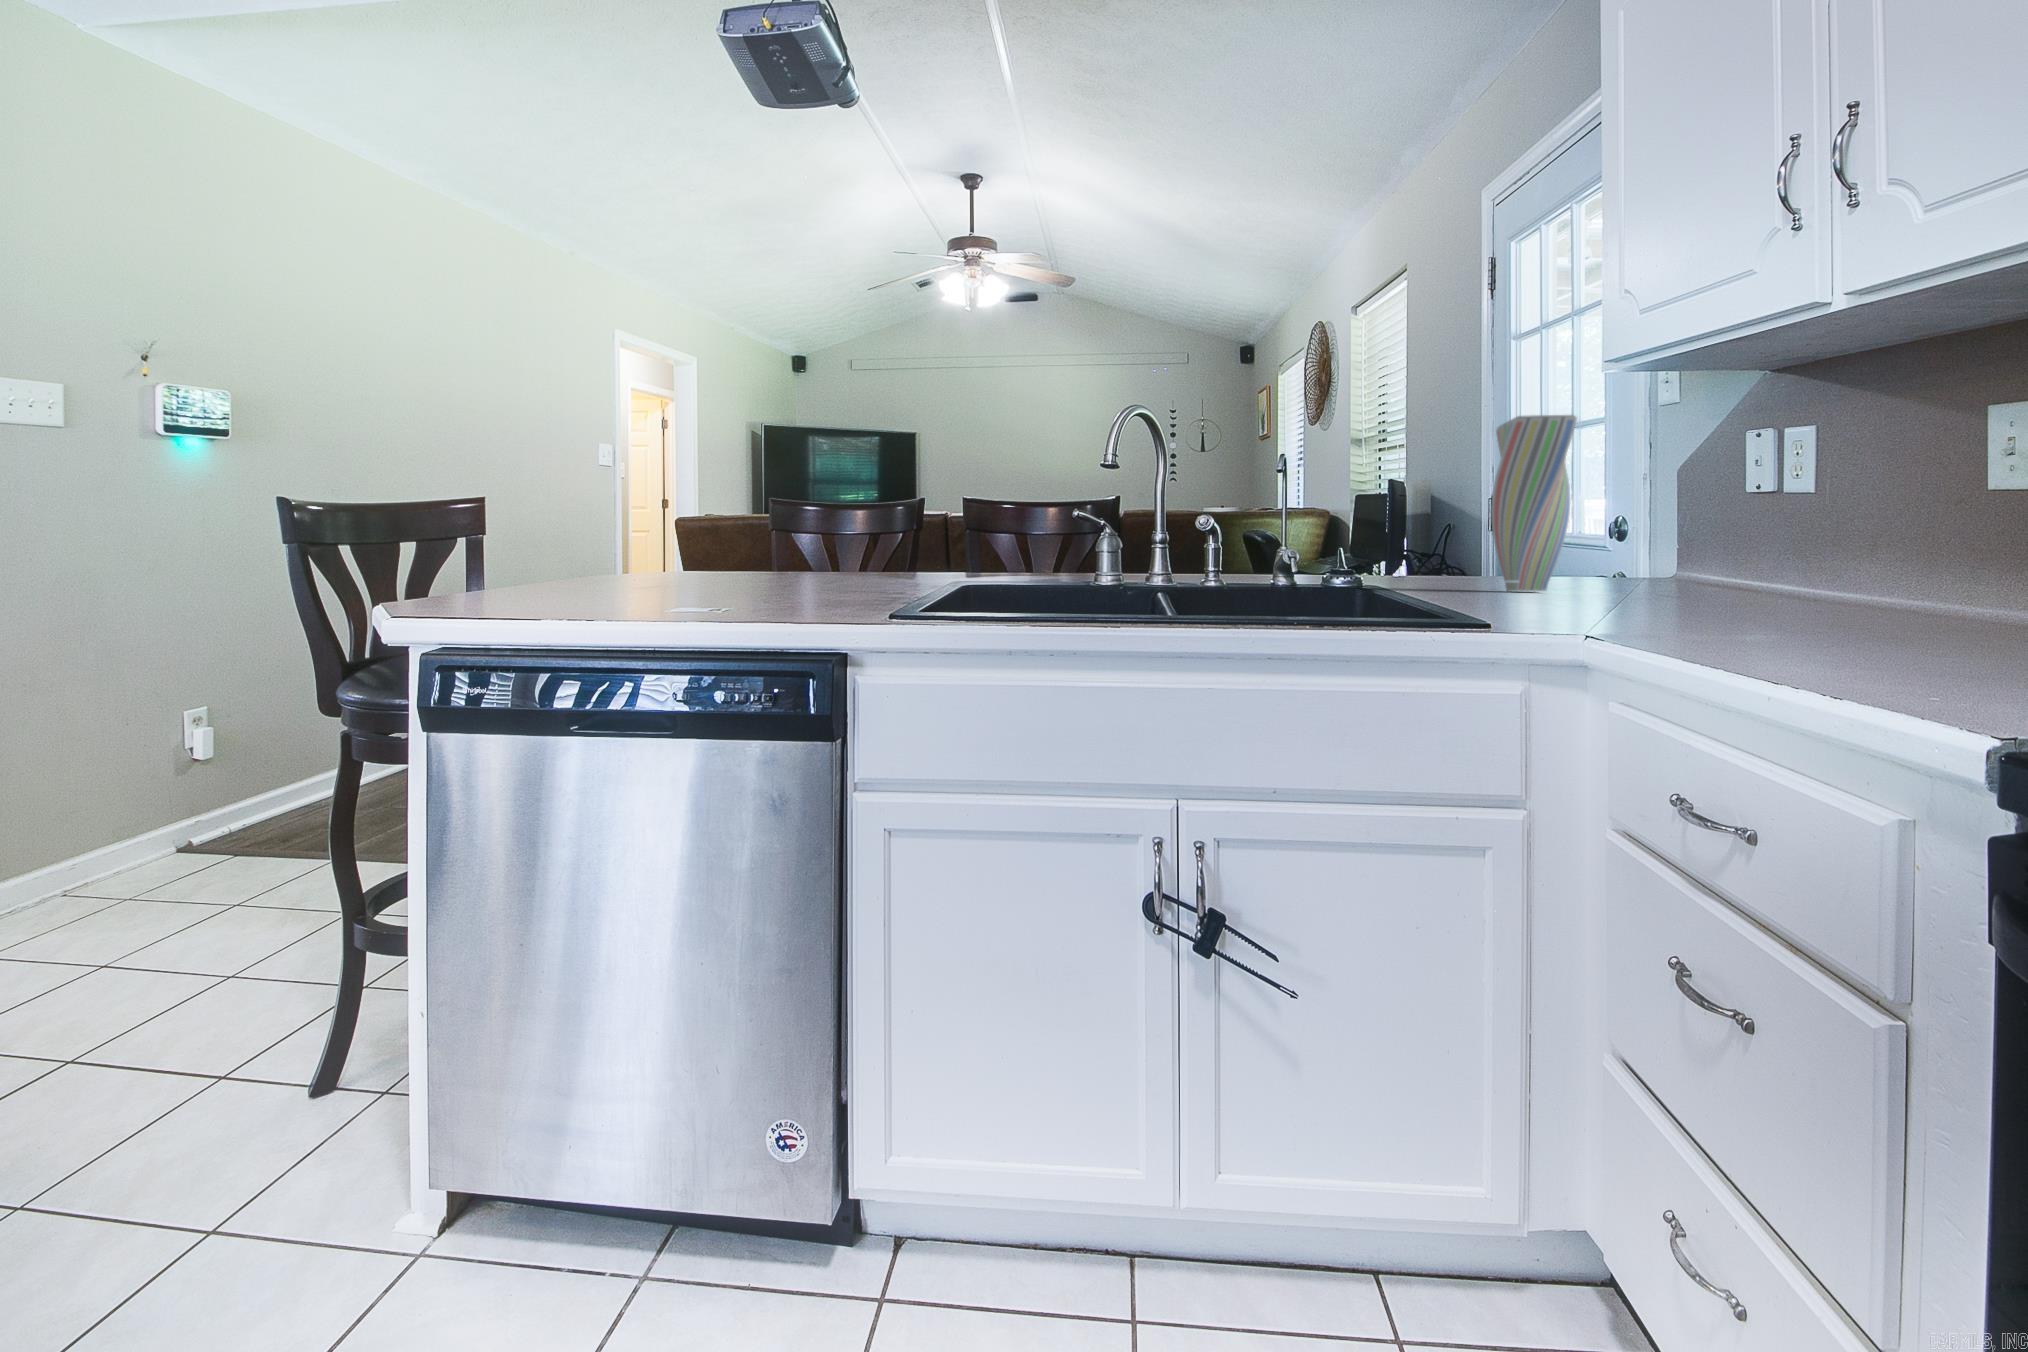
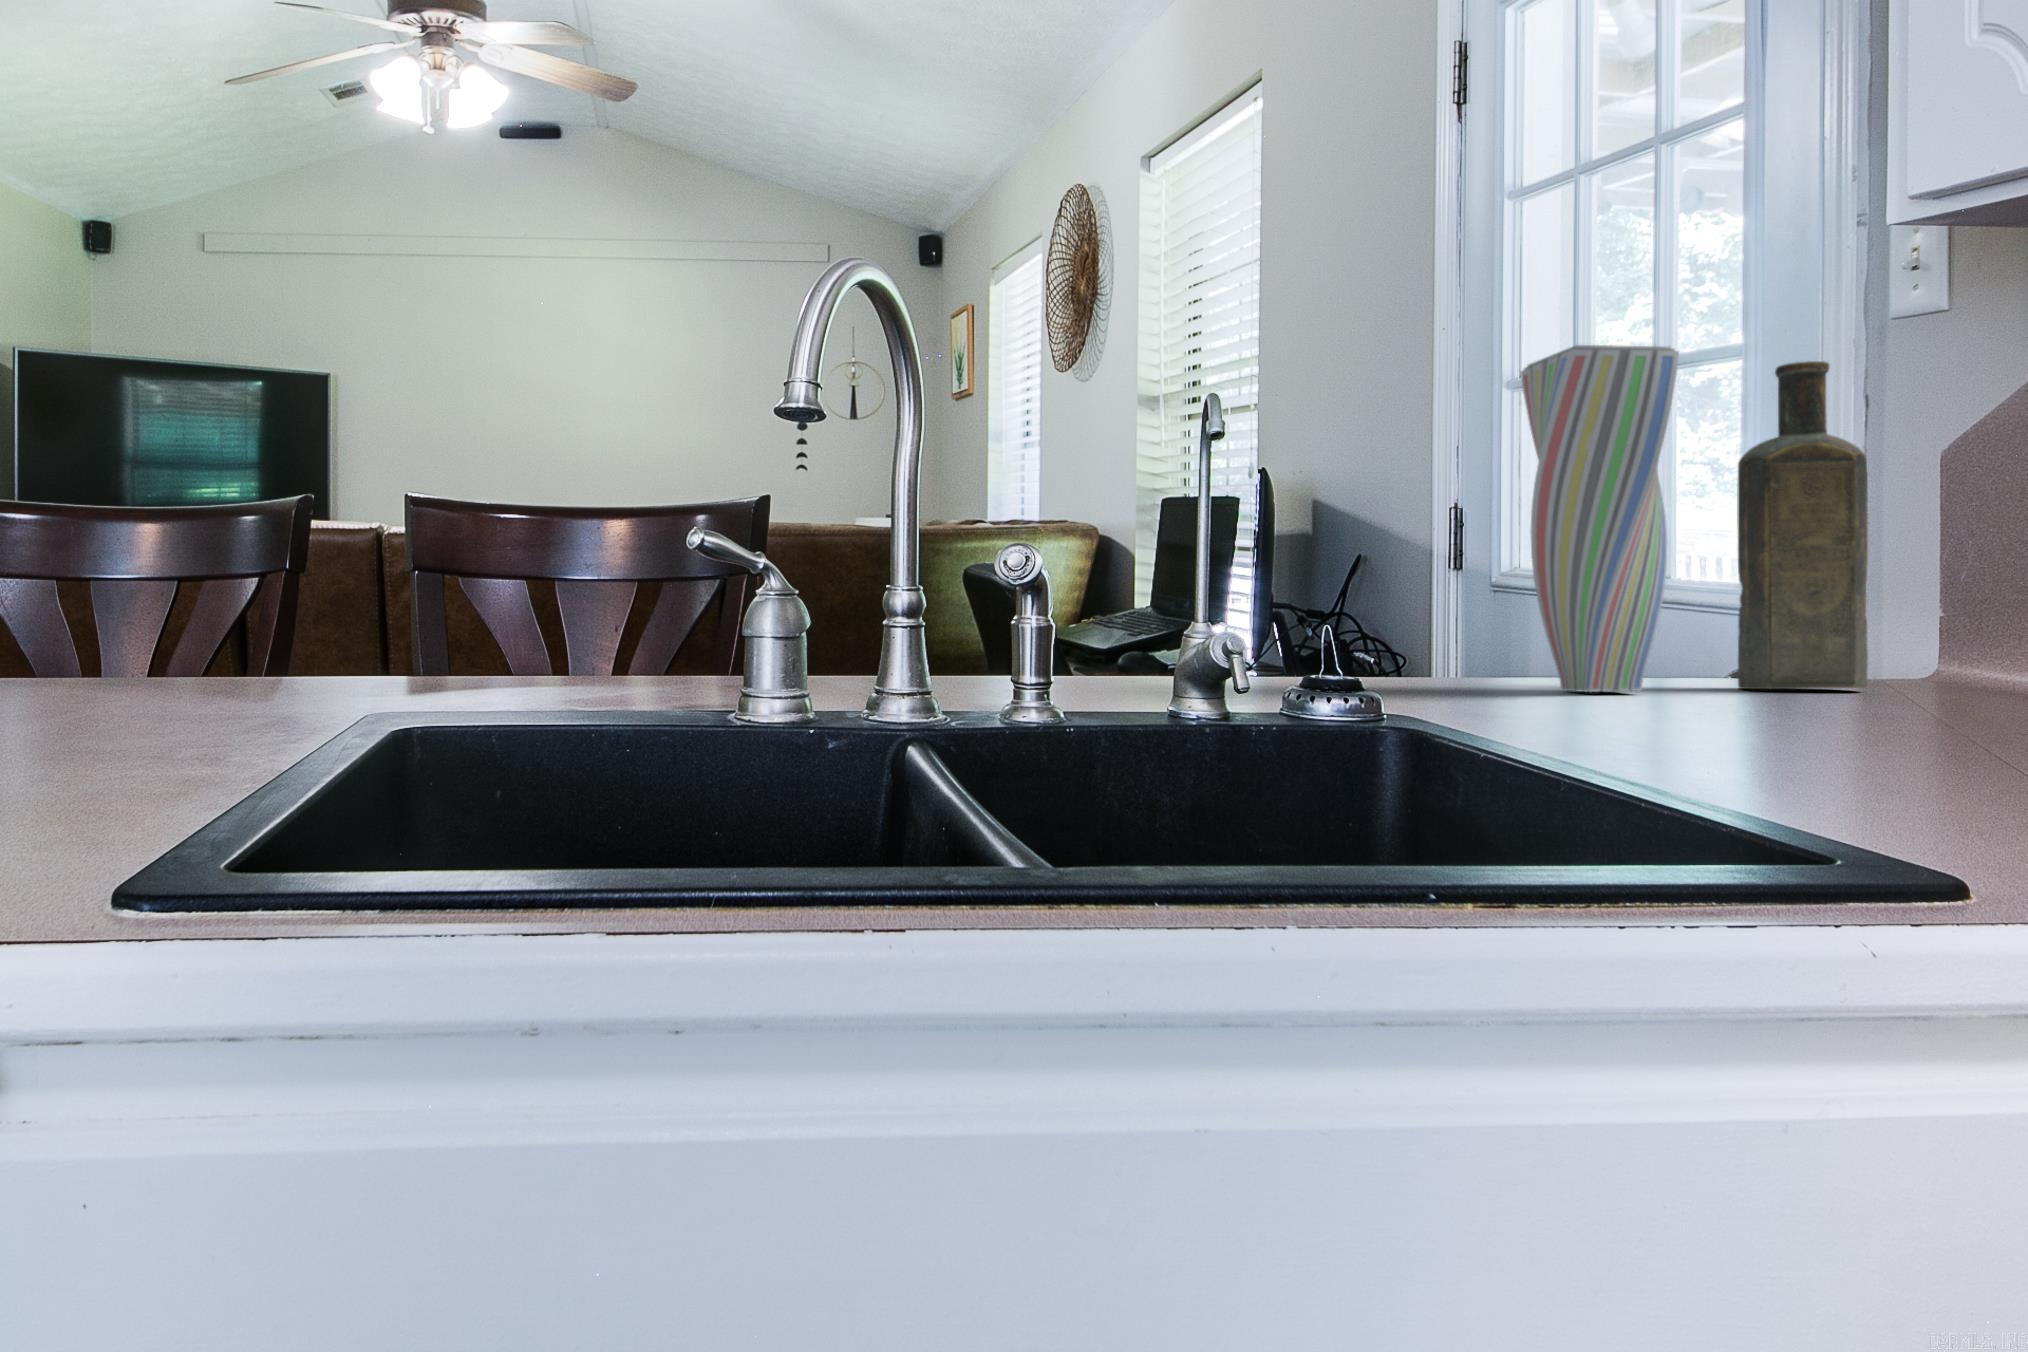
bottle: none [1600,419,1696,593] -> present [1737,361,1868,689]

